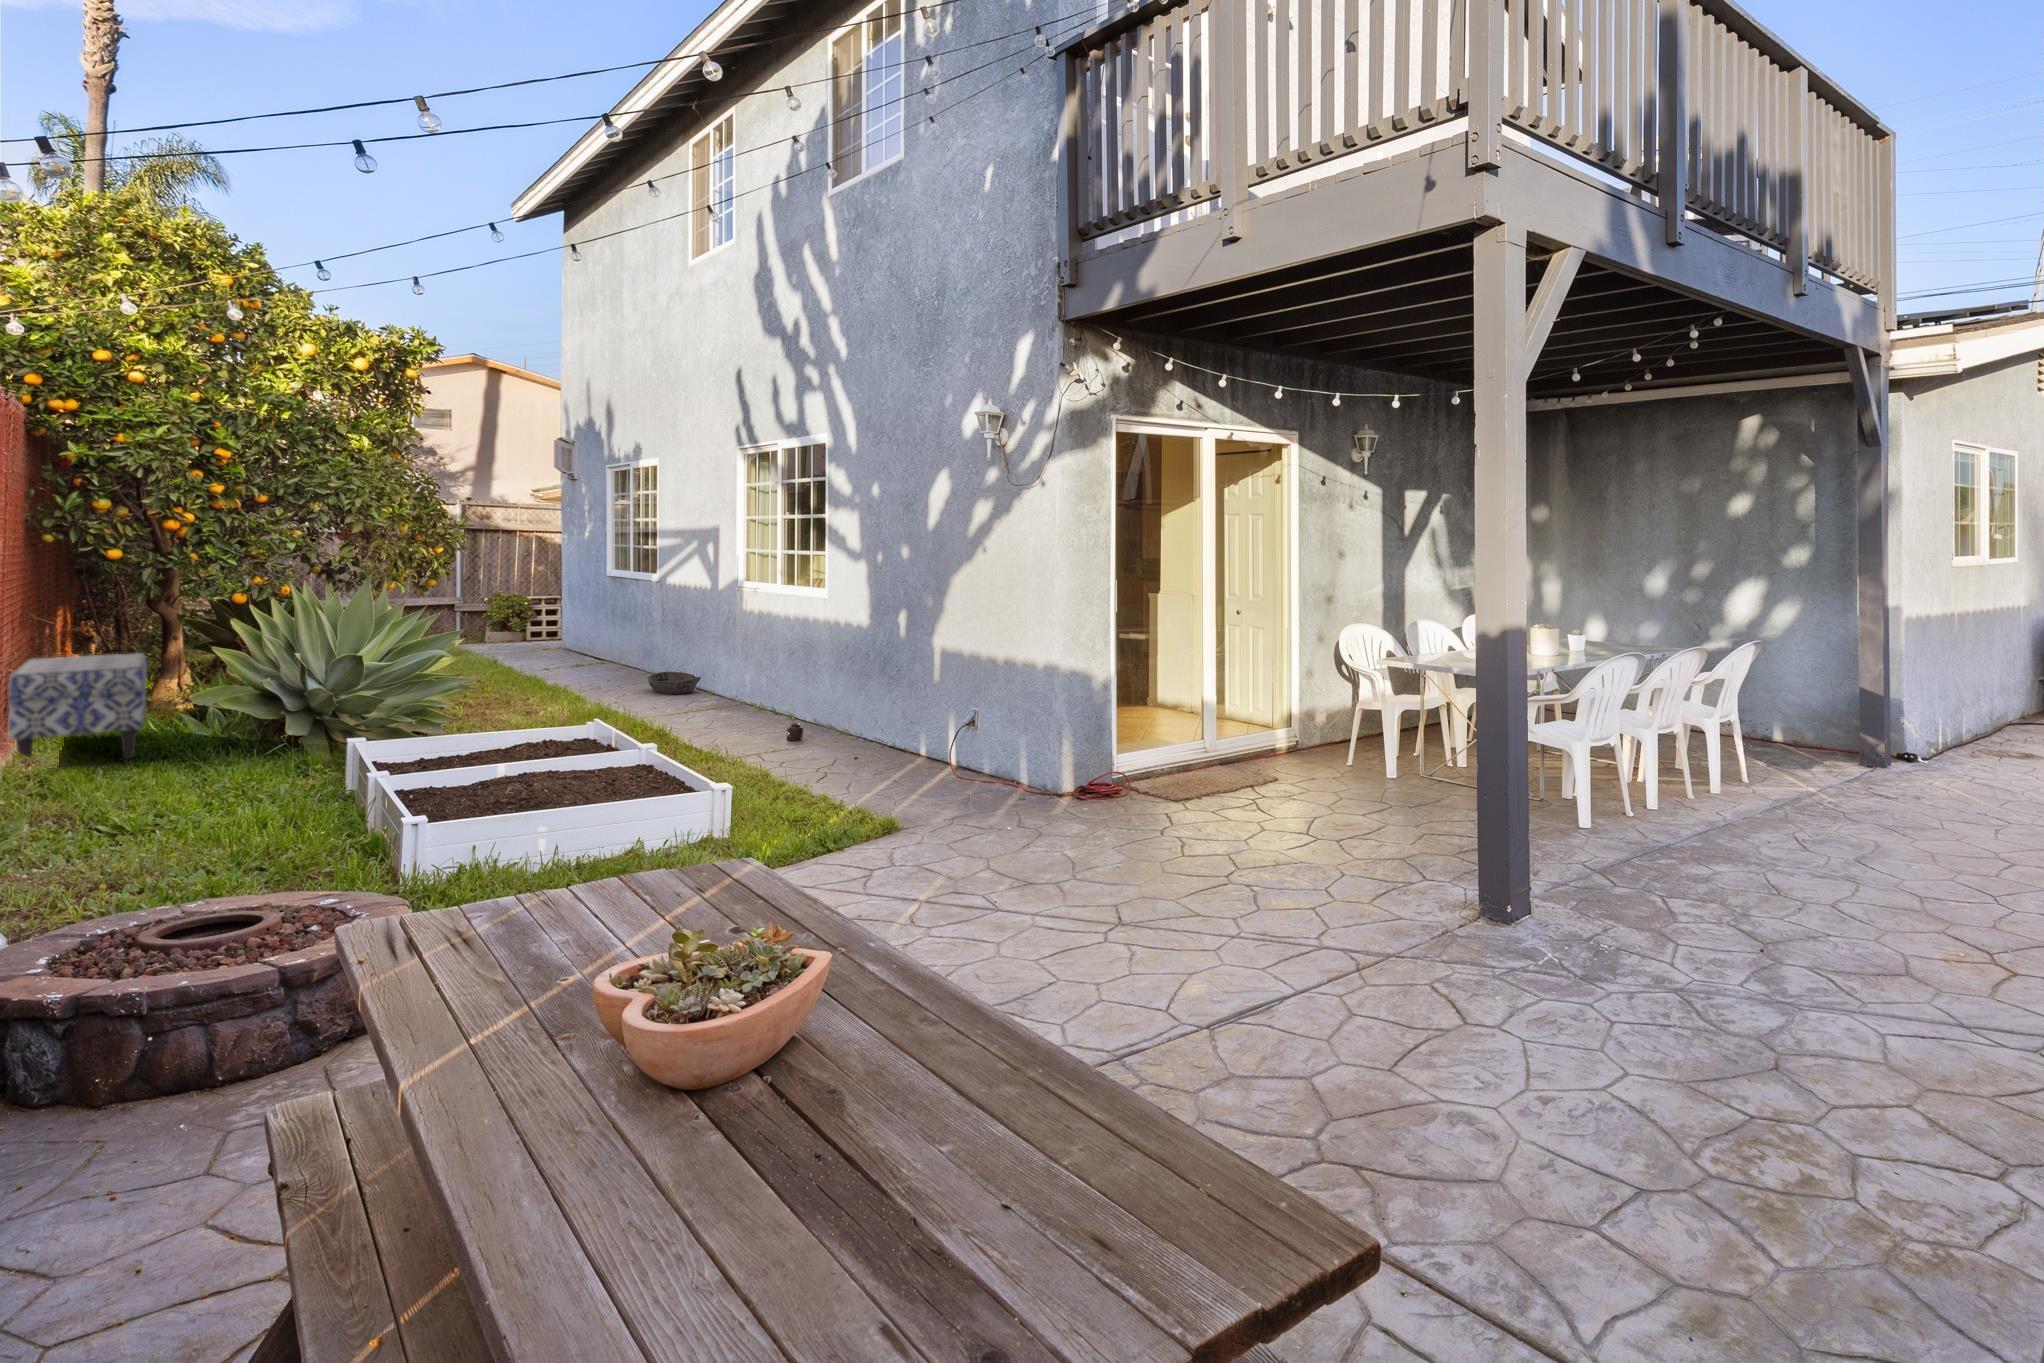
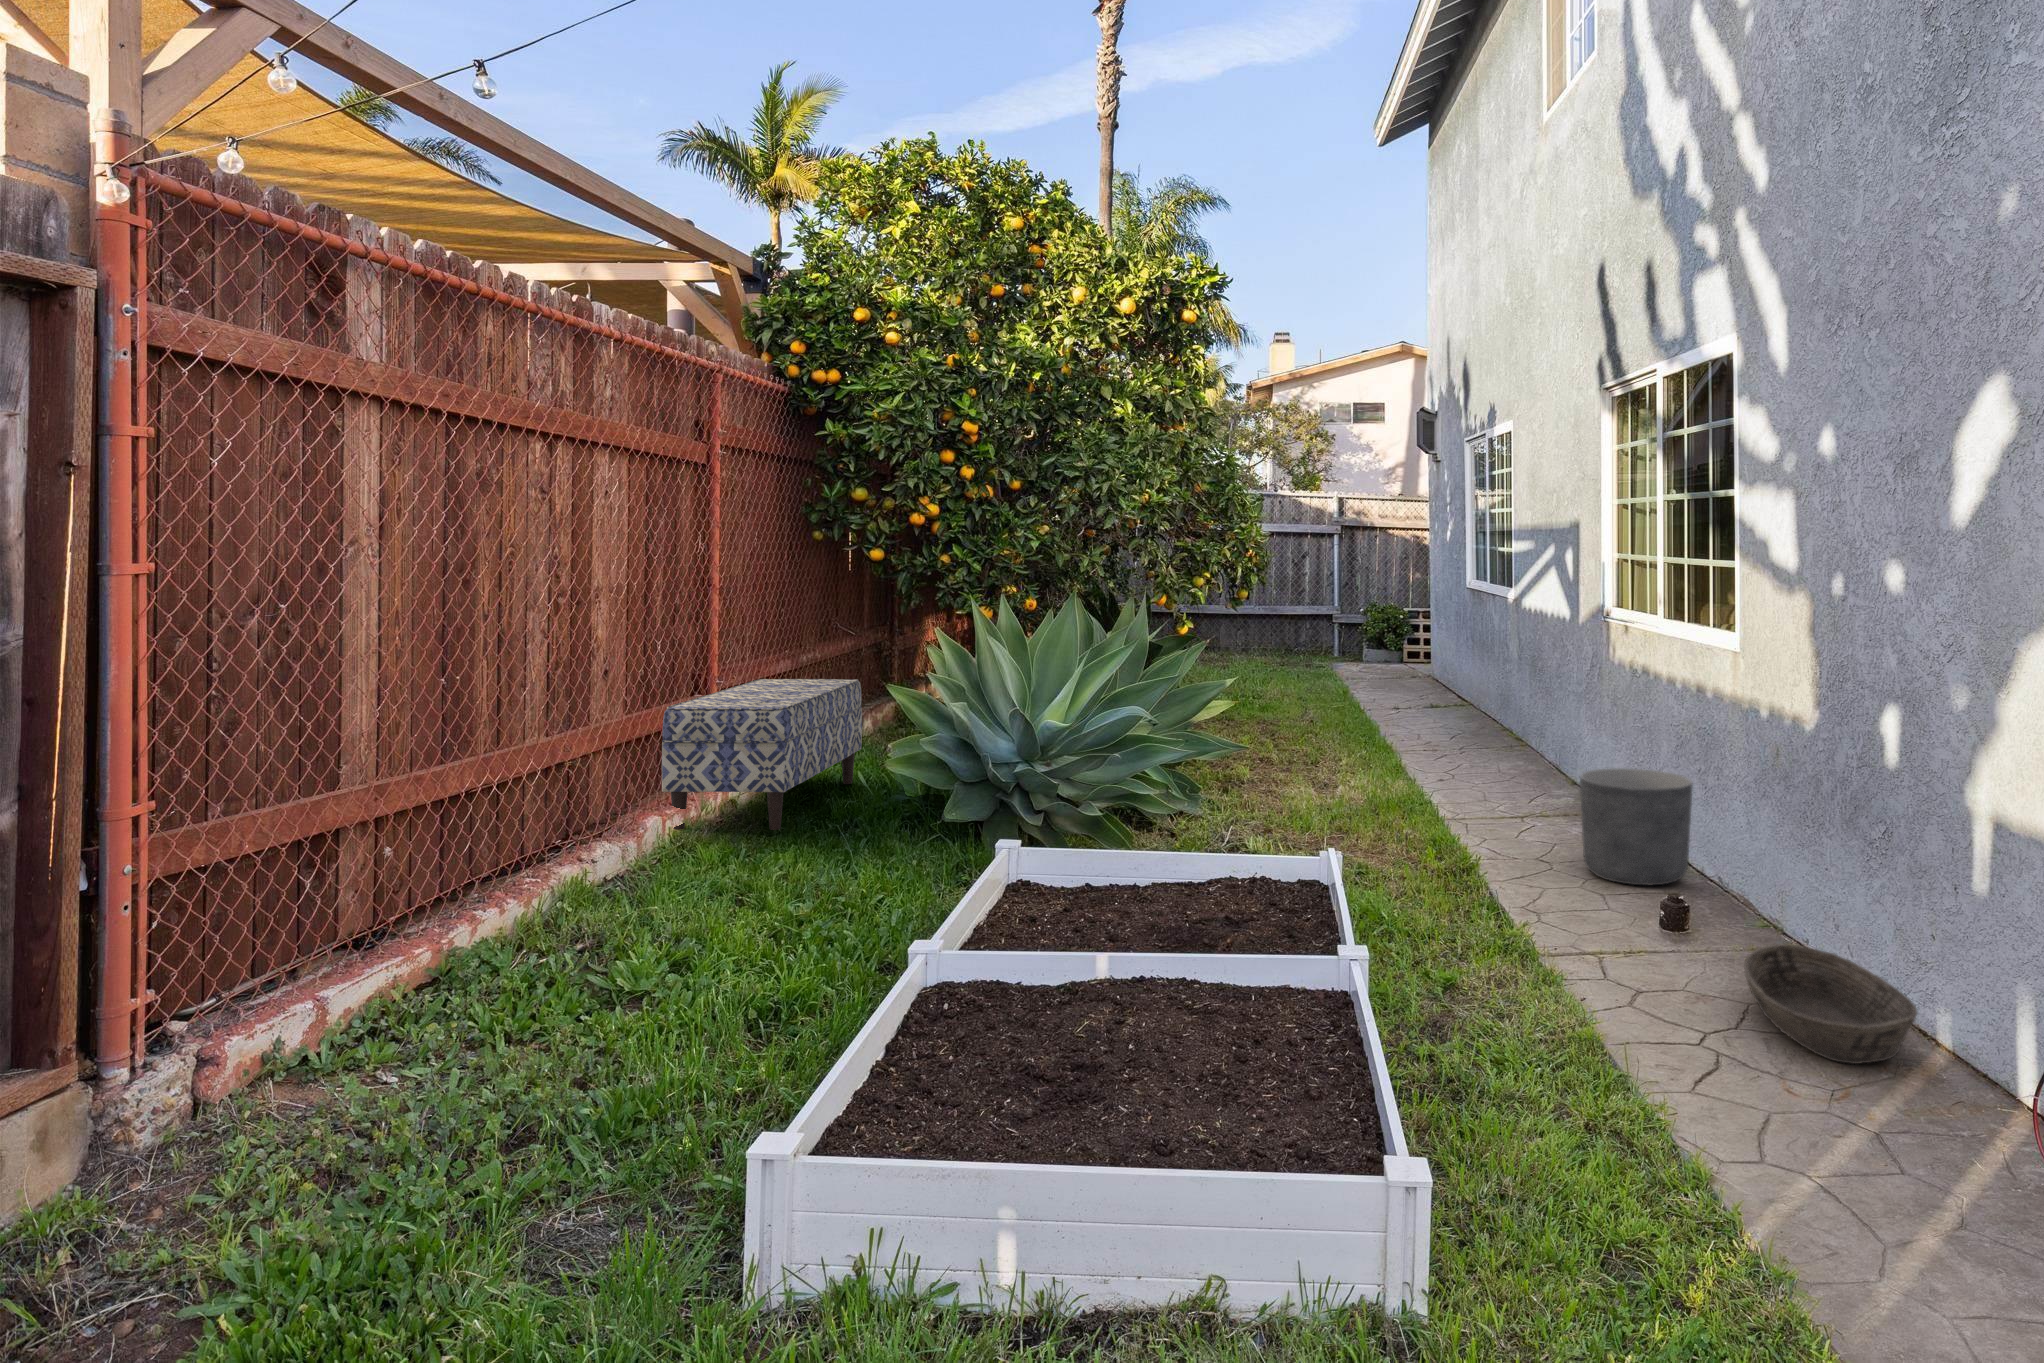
planter: none [742,665,806,725] -> present [1580,768,1693,885]
basket: present [648,672,701,694] -> present [1744,944,1917,1064]

